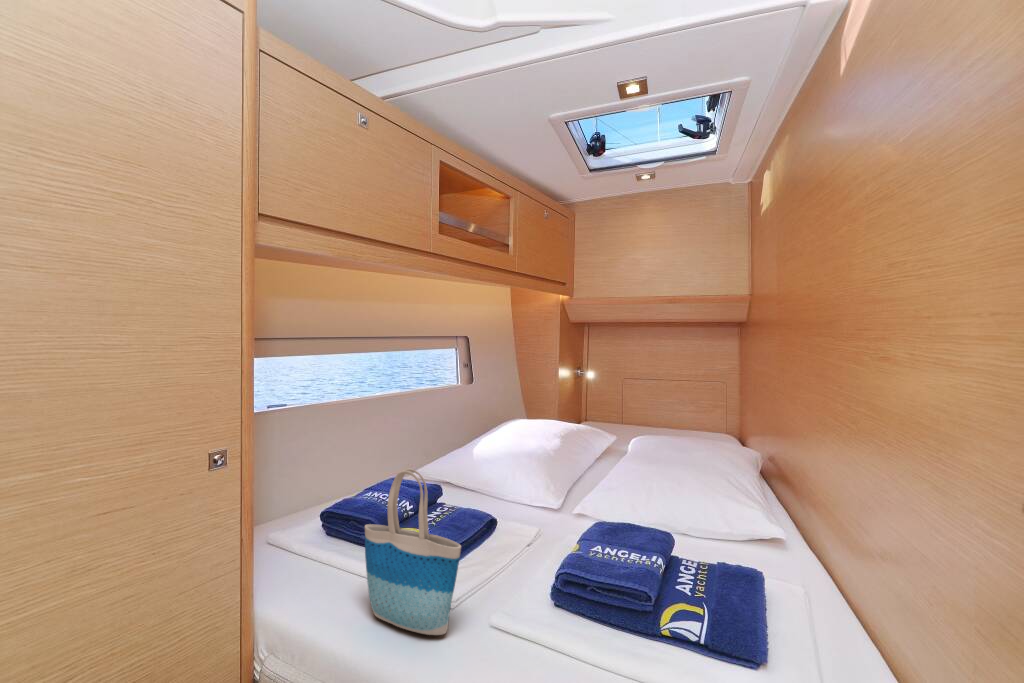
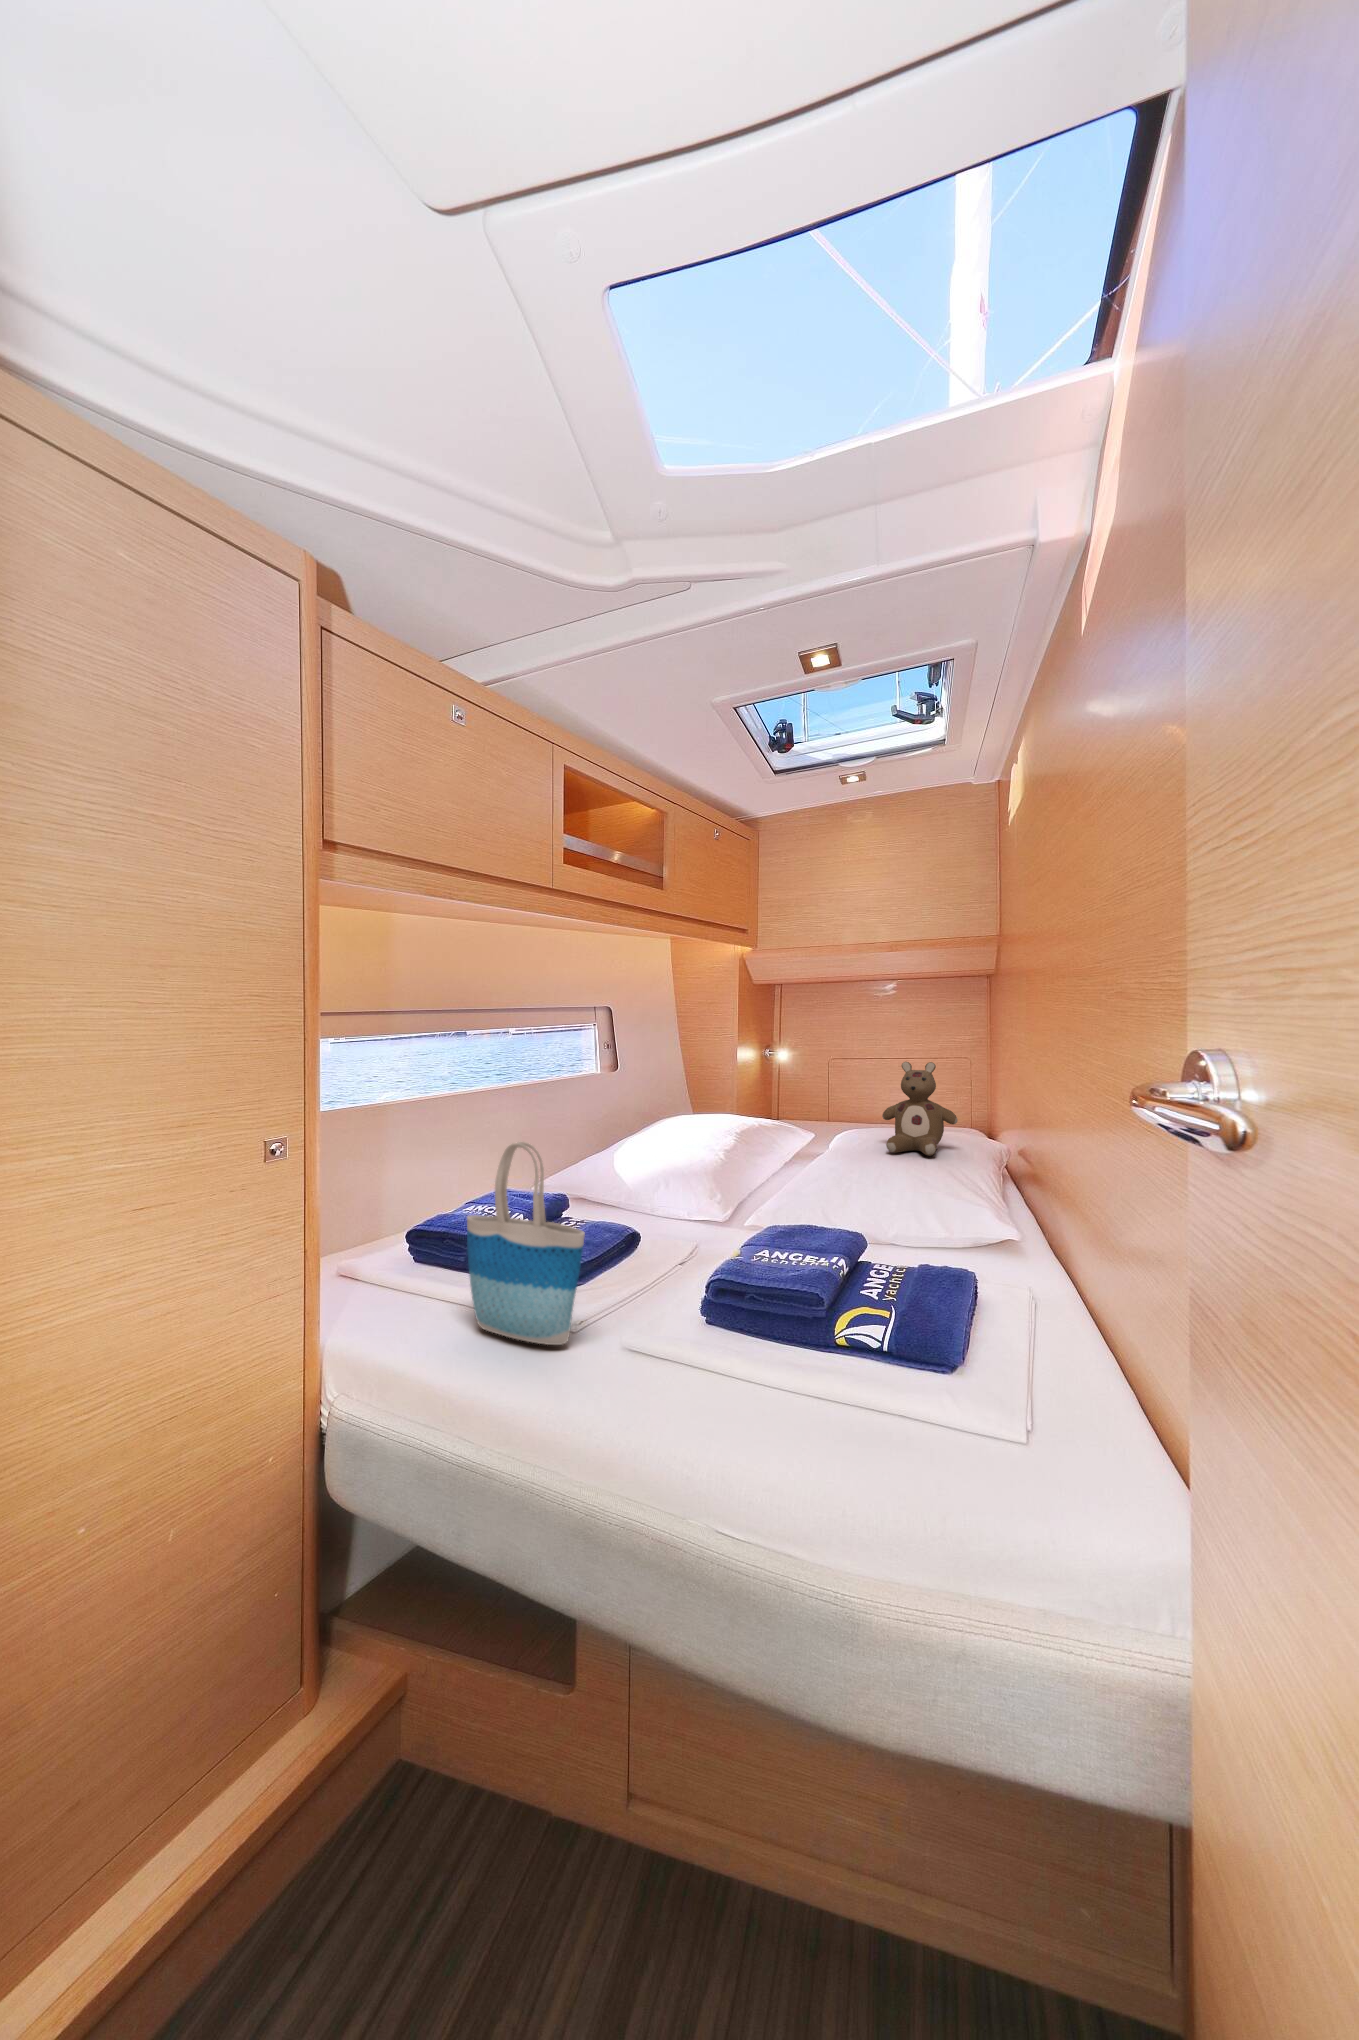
stuffed bear: none [666,385,722,455] -> present [882,1062,958,1156]

